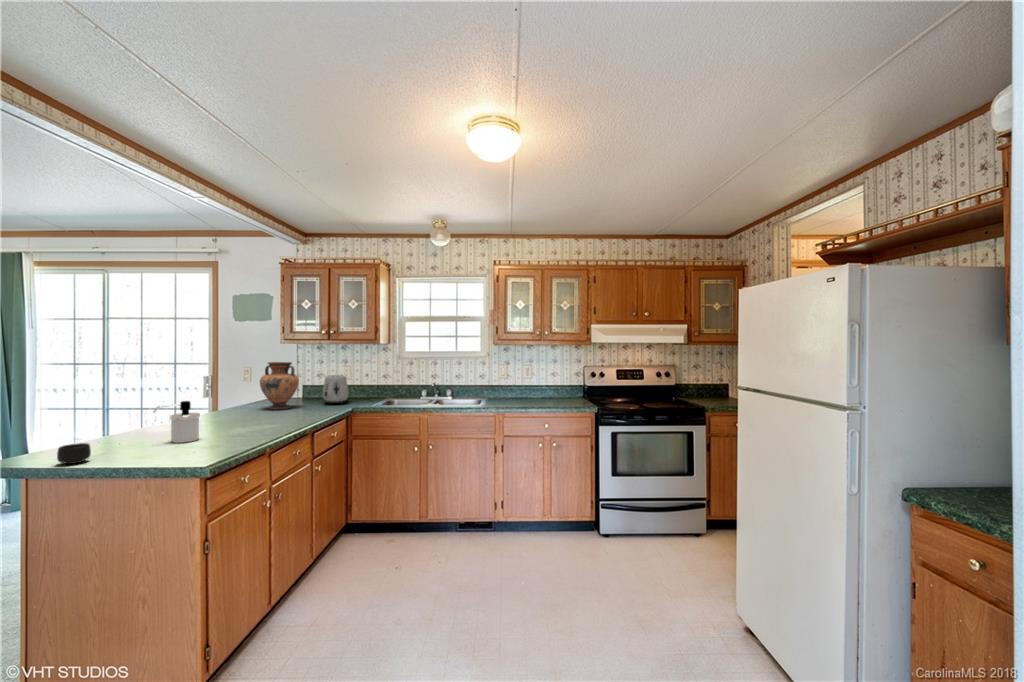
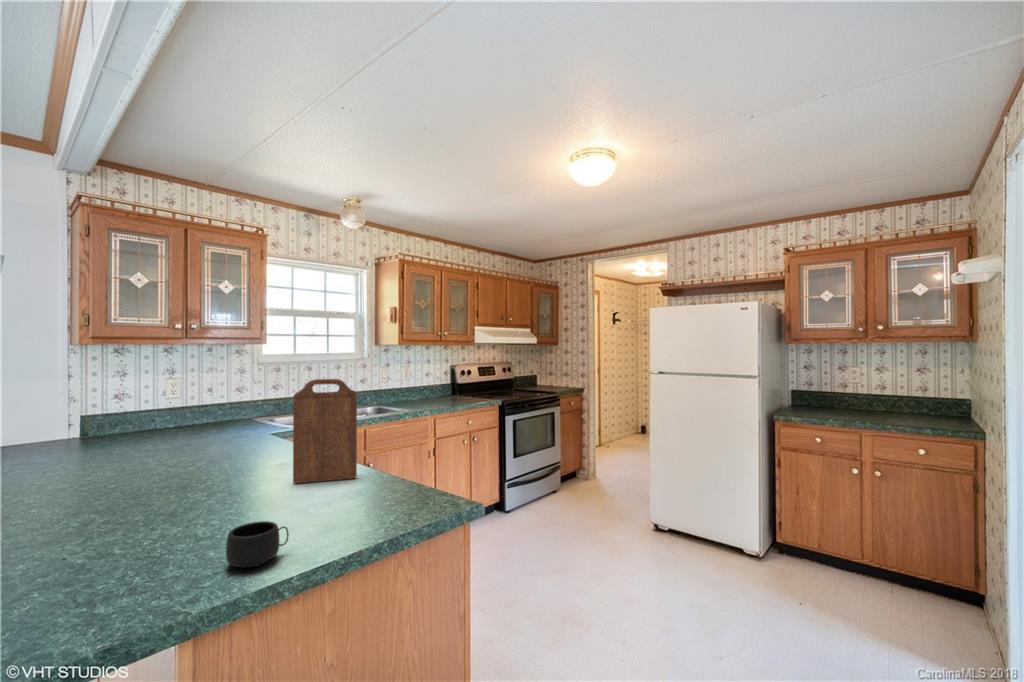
vase: present [260,362,299,409] -> none [101,372,177,455]
cutting board: none [224,371,248,441] -> present [293,379,357,483]
toaster: present [323,375,348,404] -> none [171,391,230,435]
soap dispenser: present [153,401,200,443] -> none [233,433,279,507]

